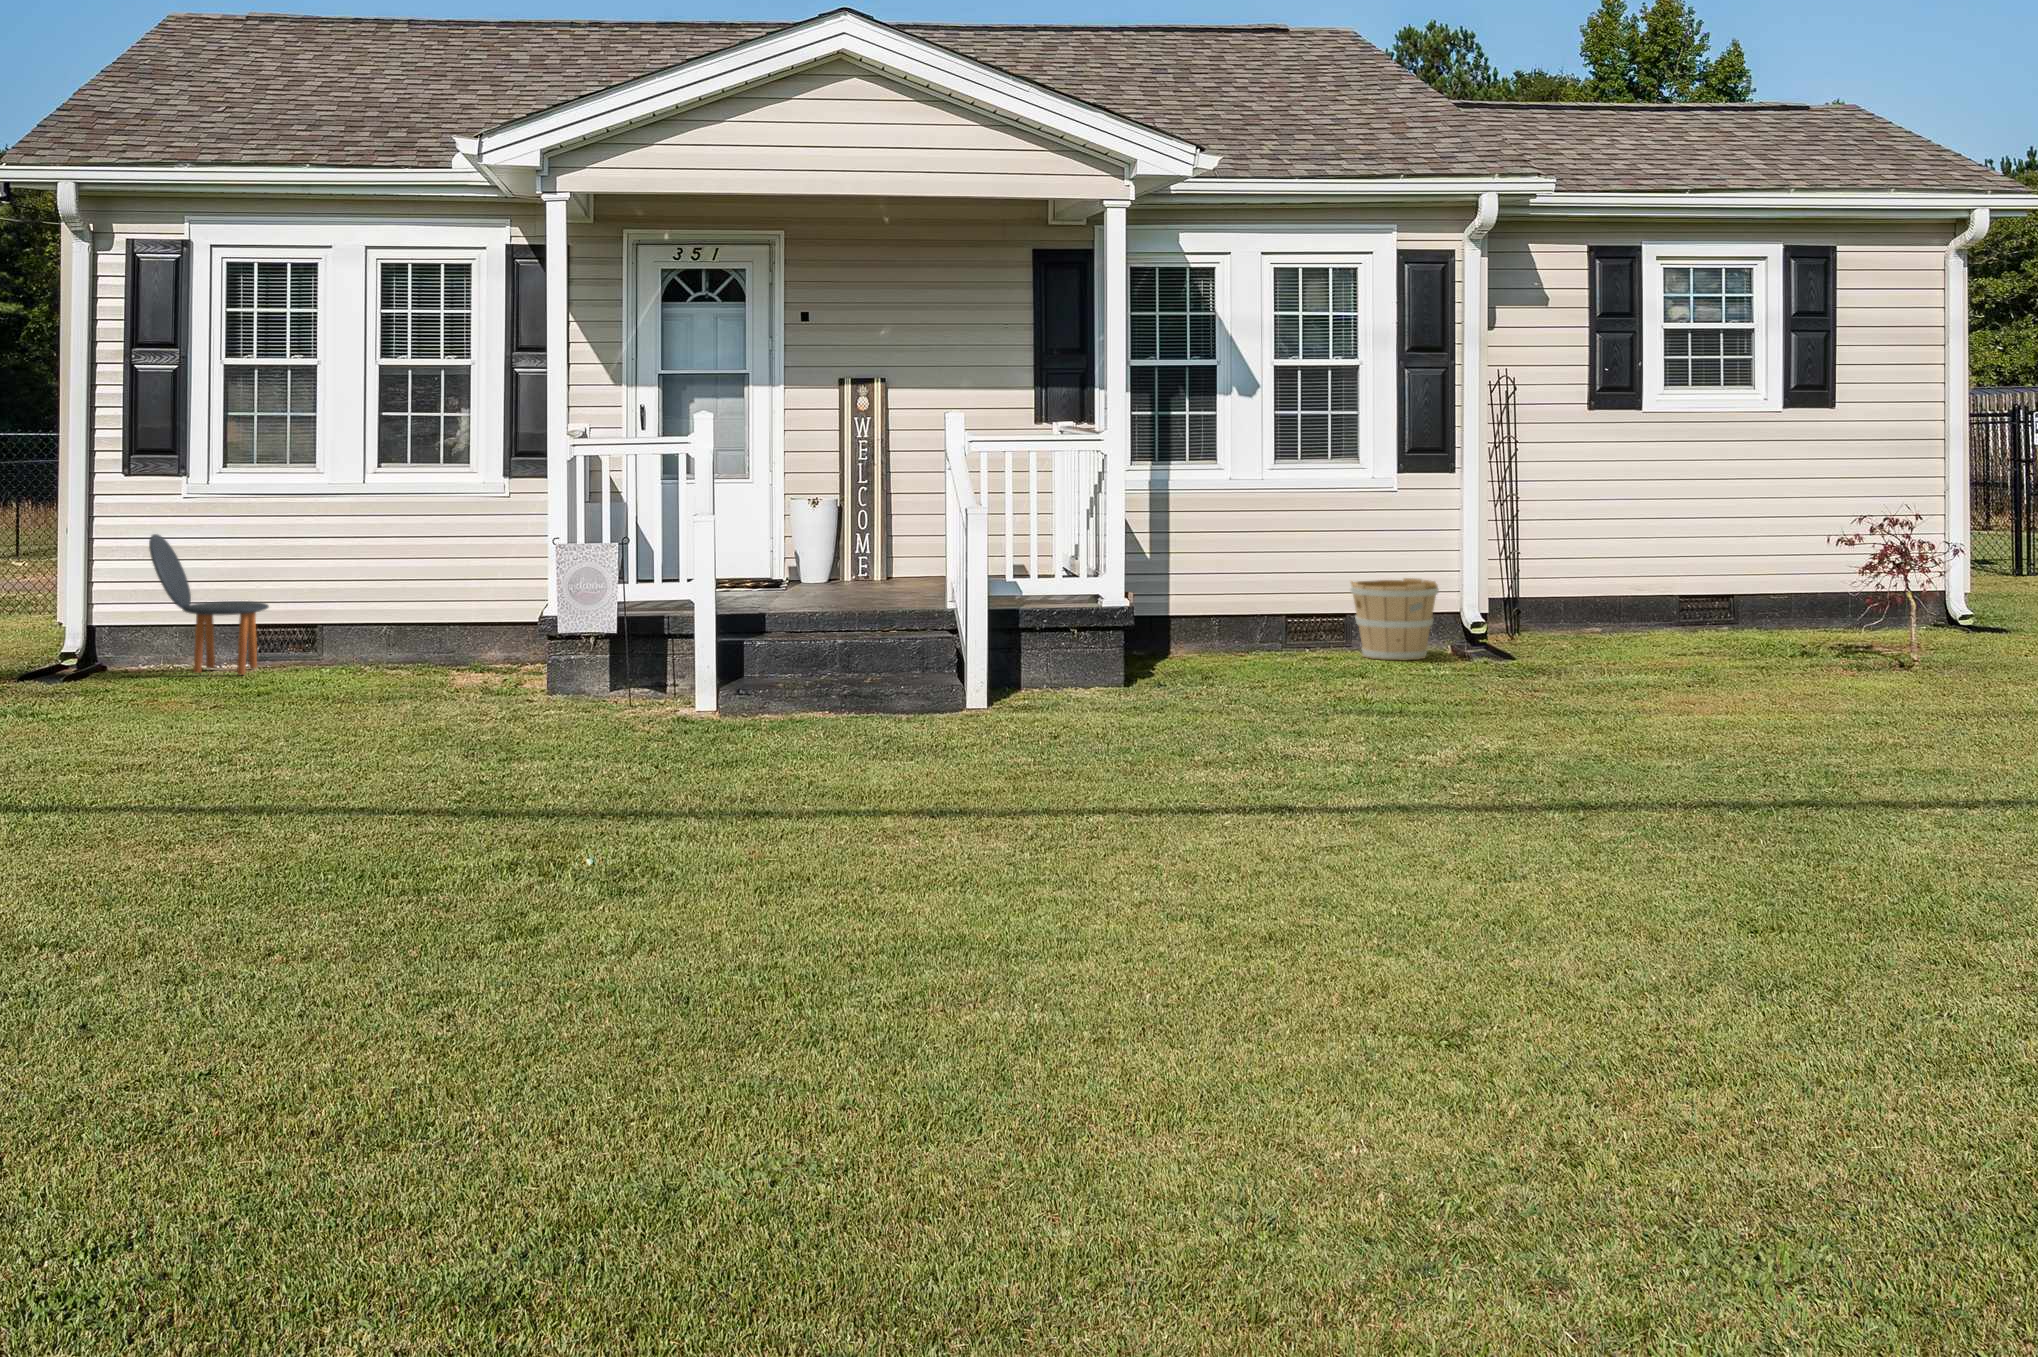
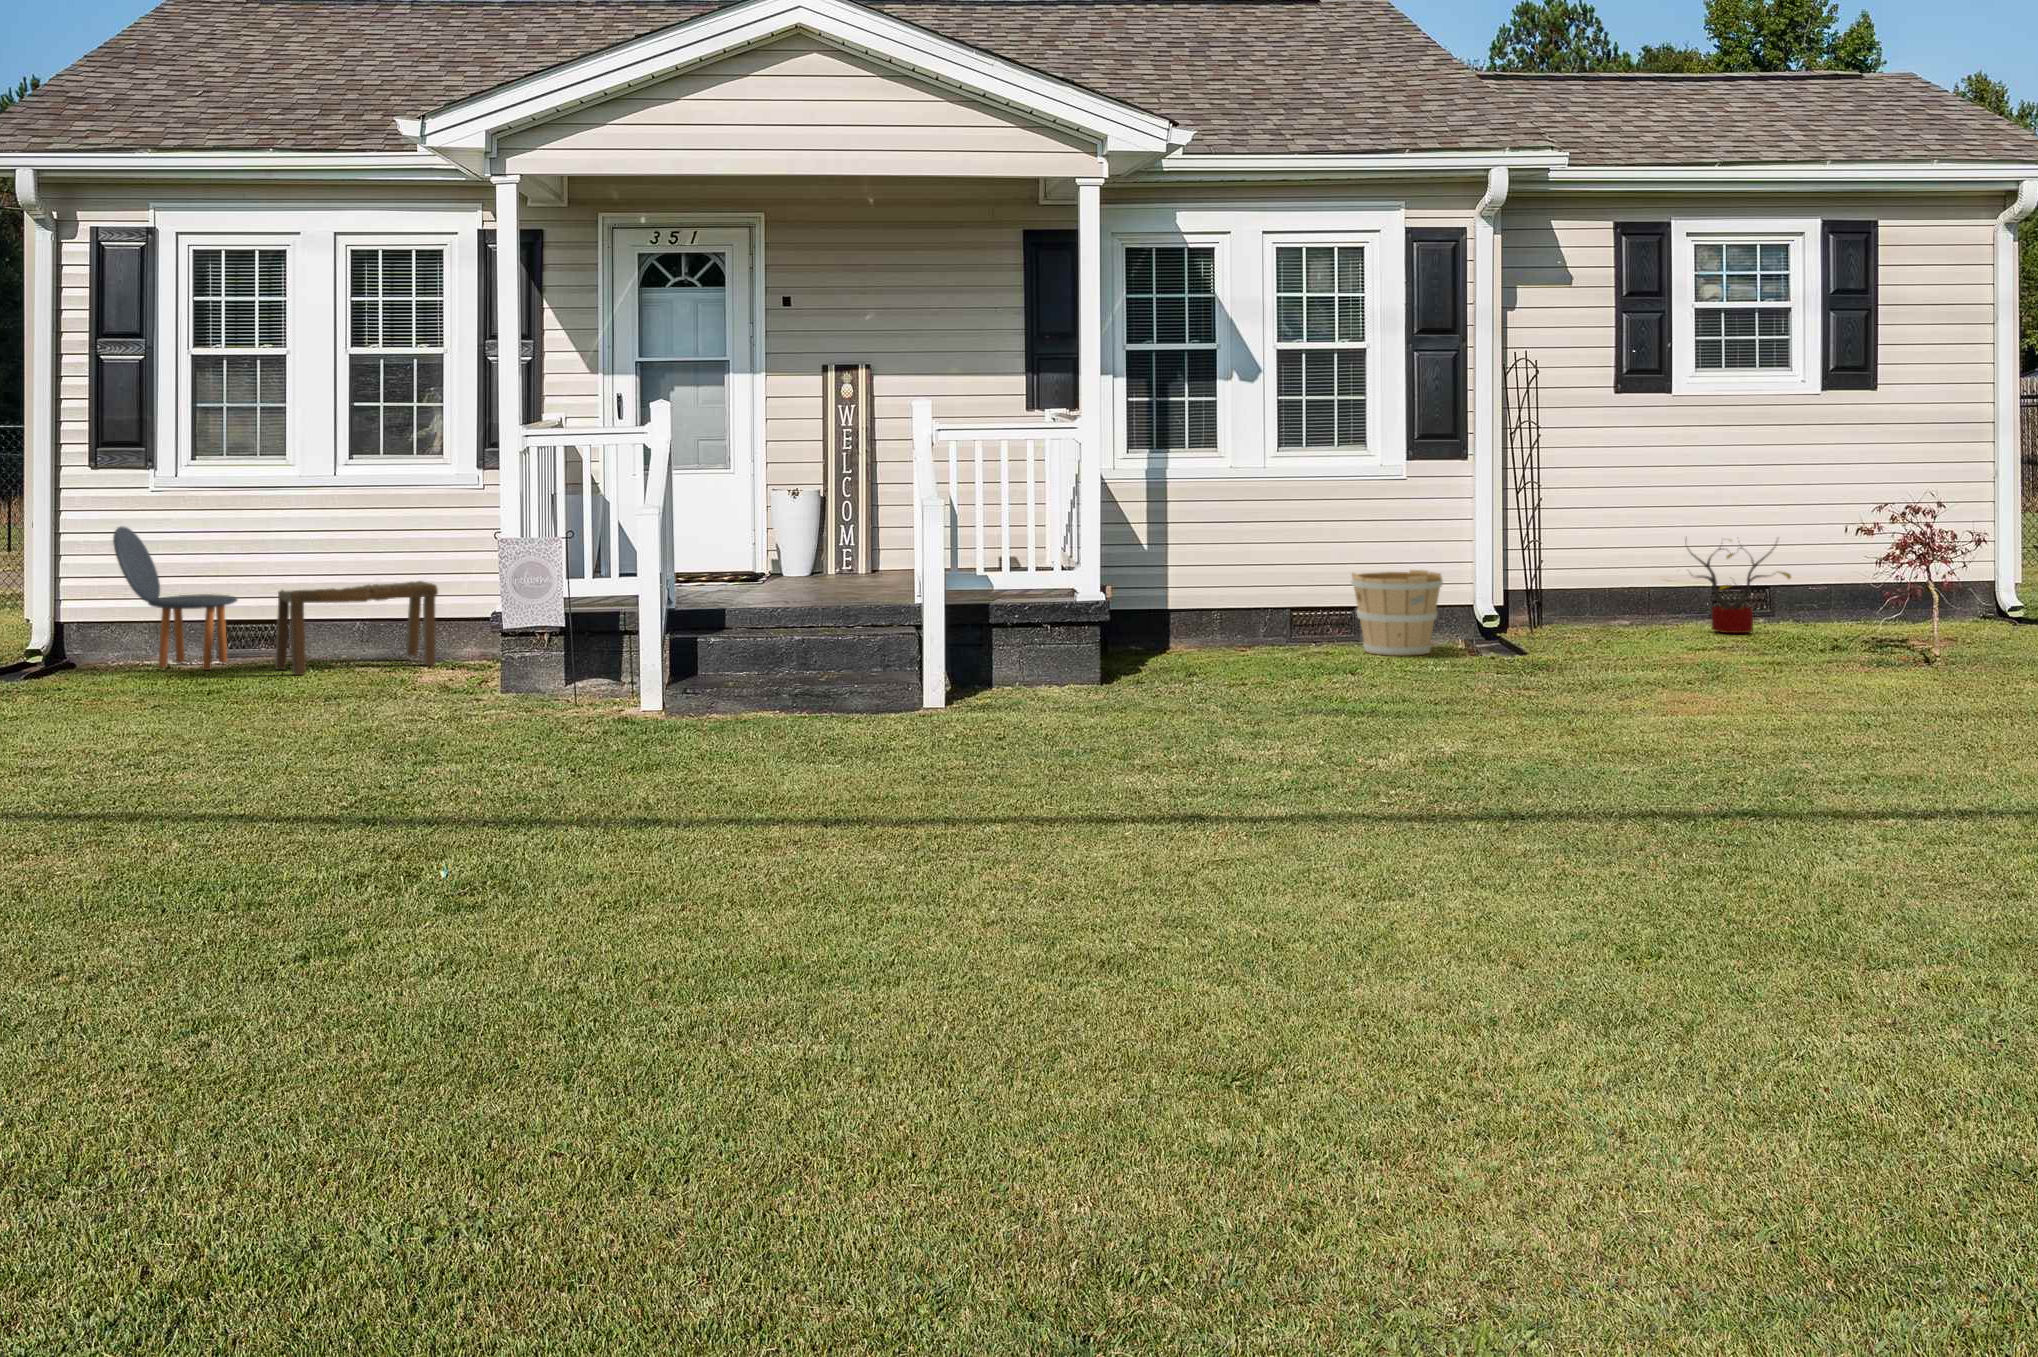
decorative plant: none [1647,546,1759,639] -> present [1690,547,1791,633]
bench: none [309,588,469,680] -> present [275,581,438,675]

